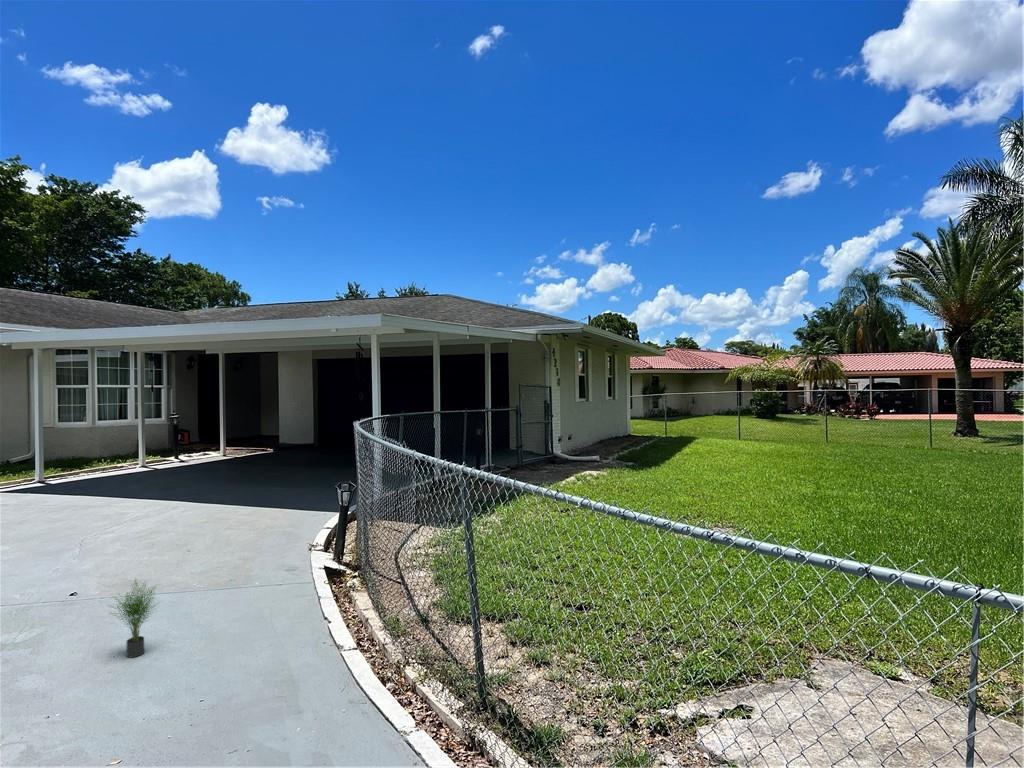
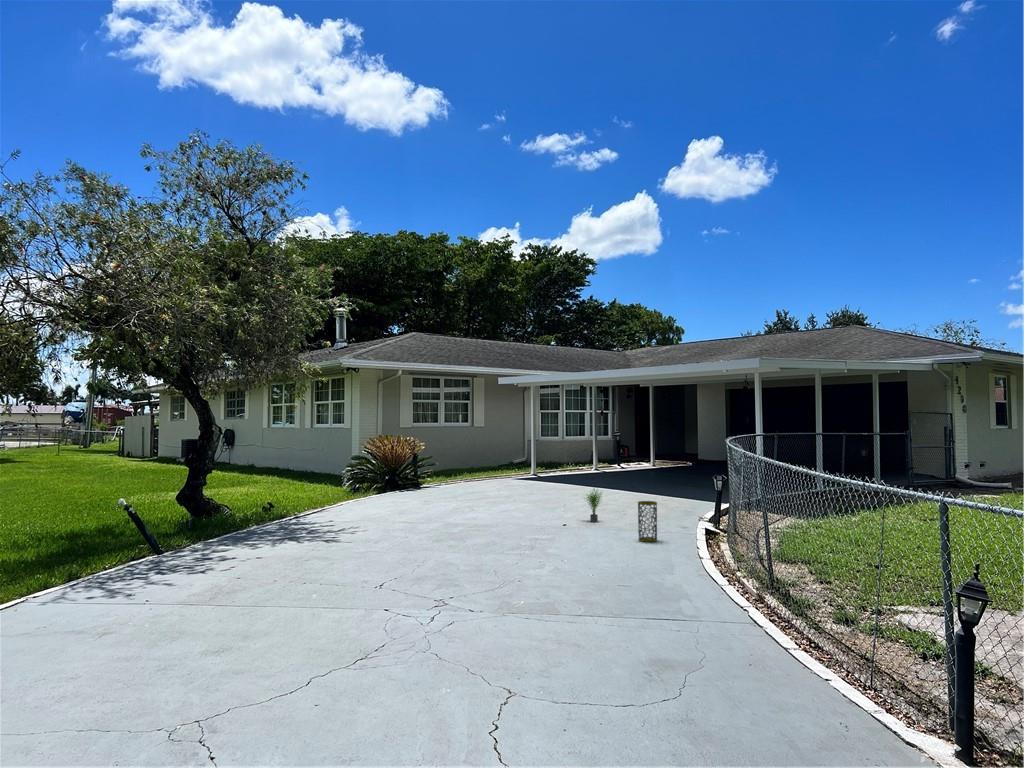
trash can: none [252,637,299,746] -> present [638,501,657,542]

